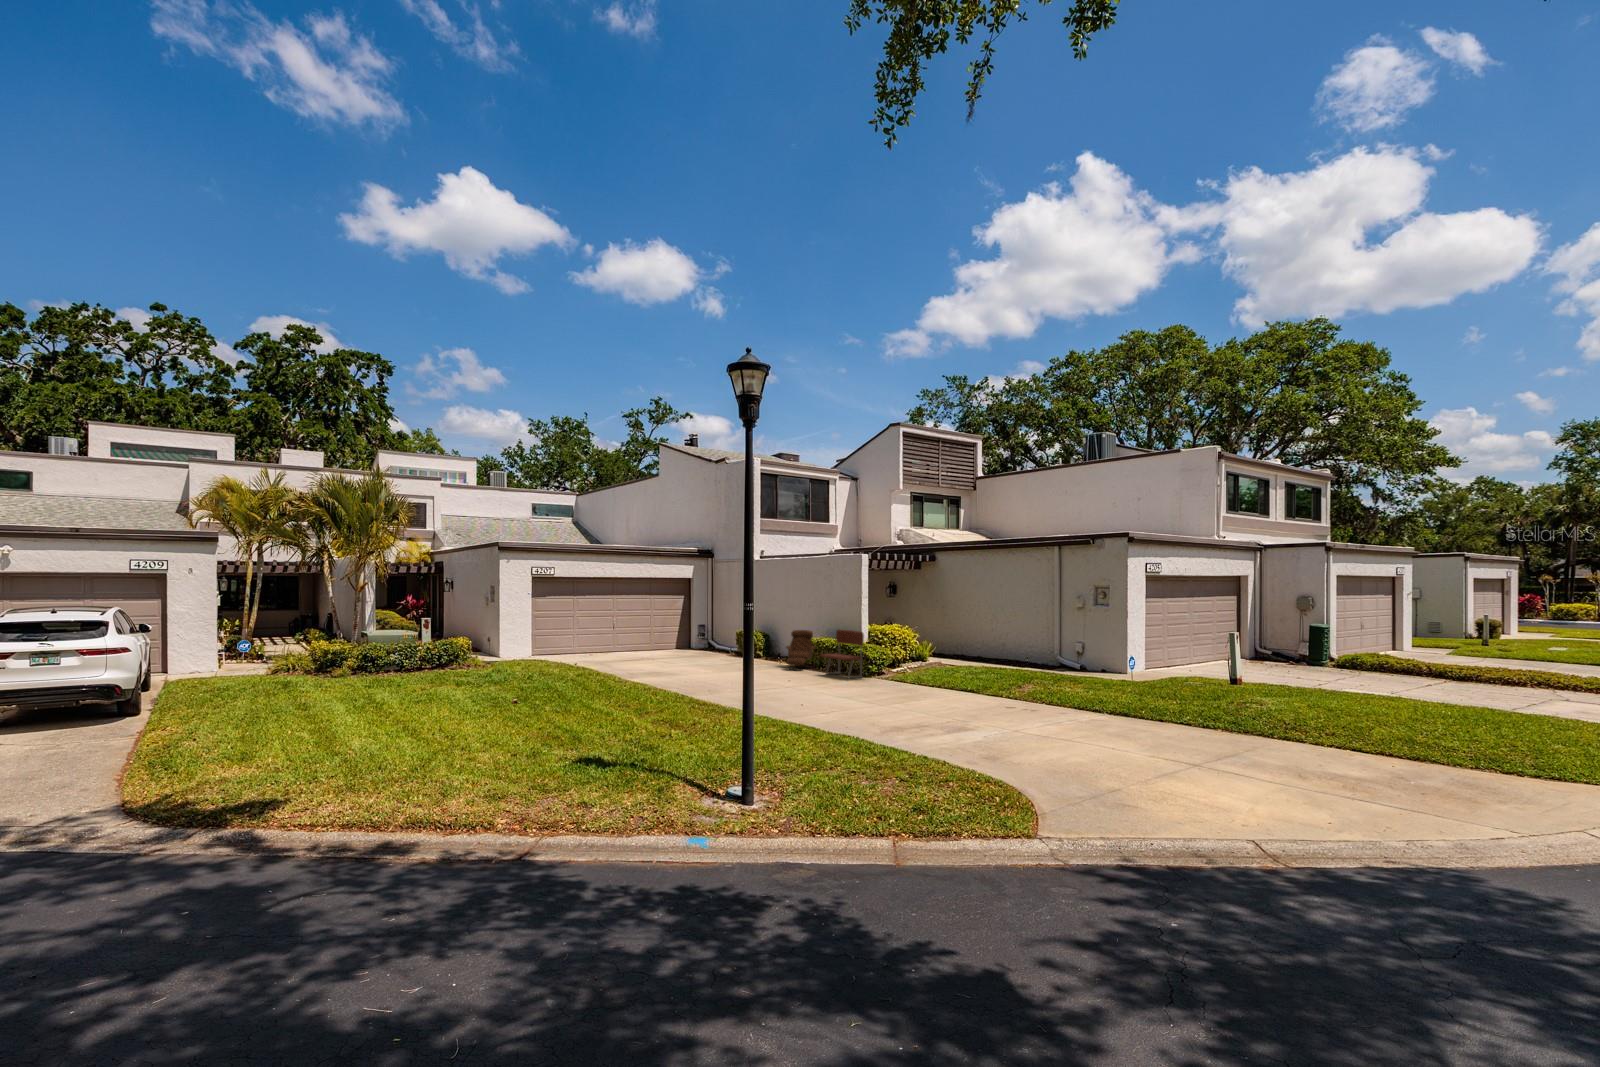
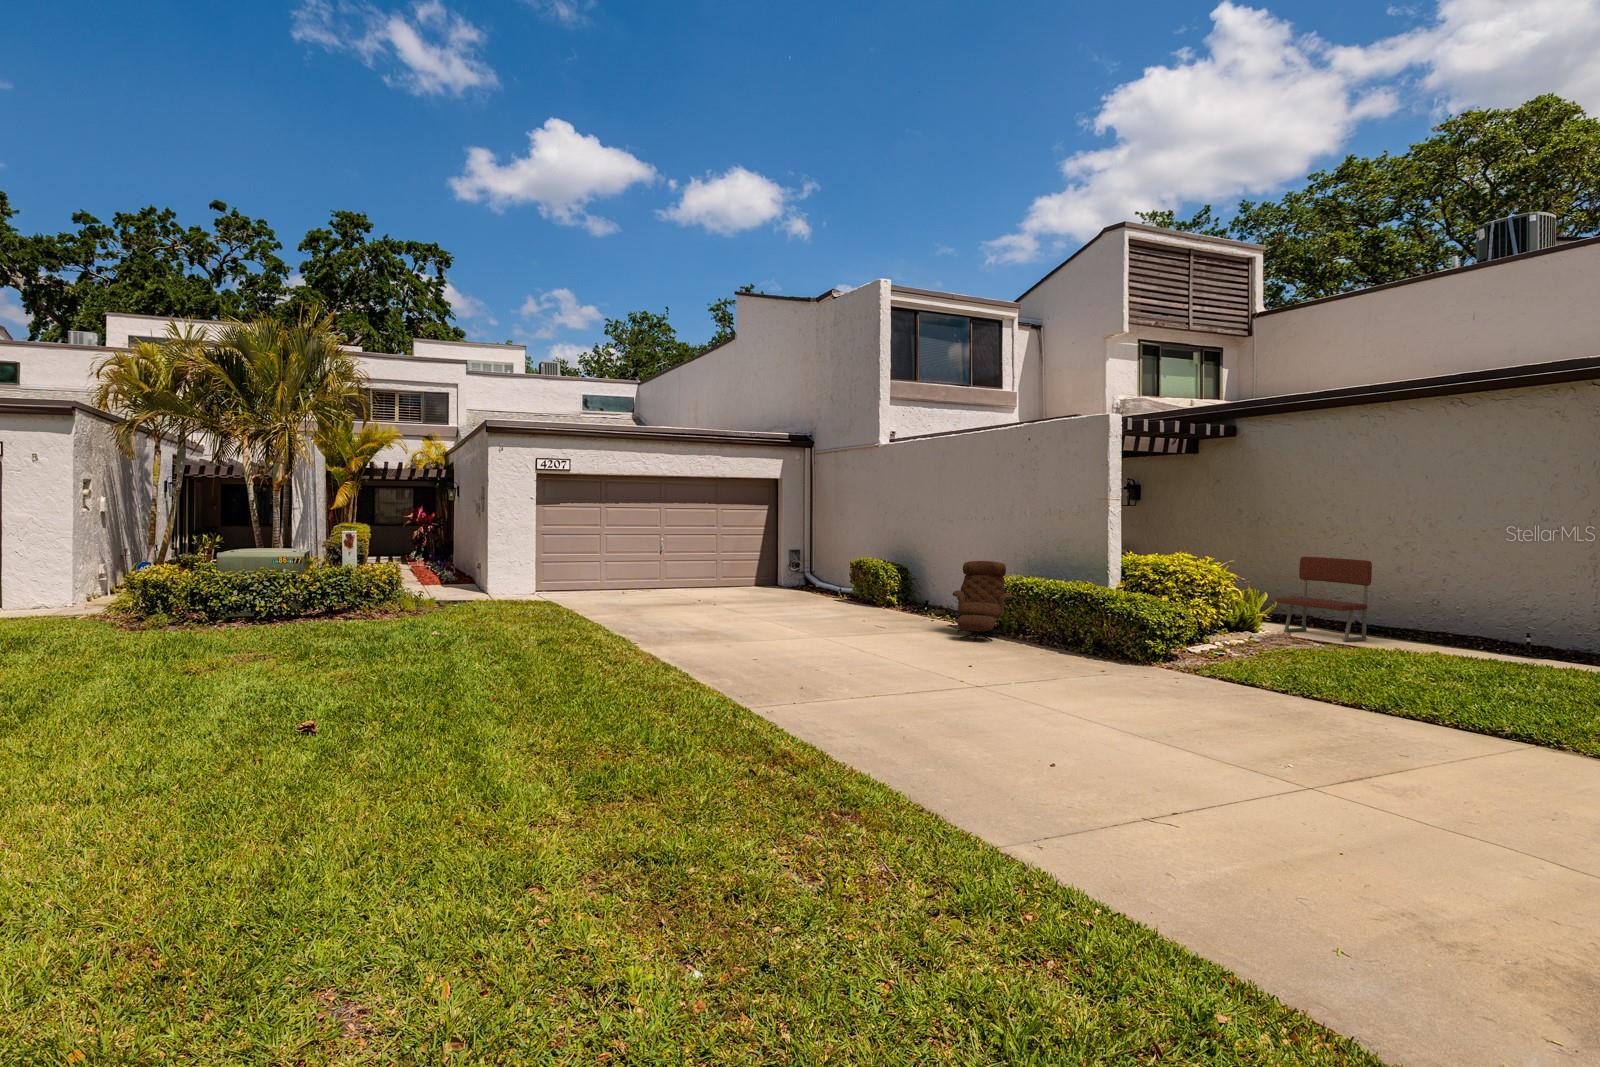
bench: present [821,630,864,678] -> present [1276,557,1372,642]

